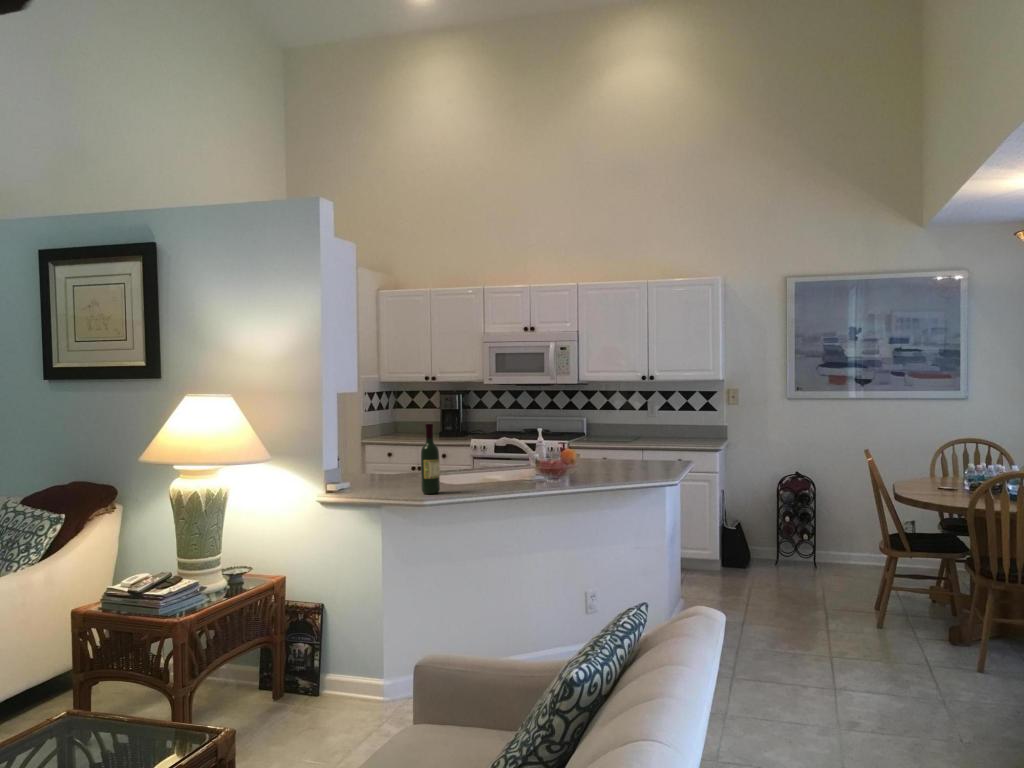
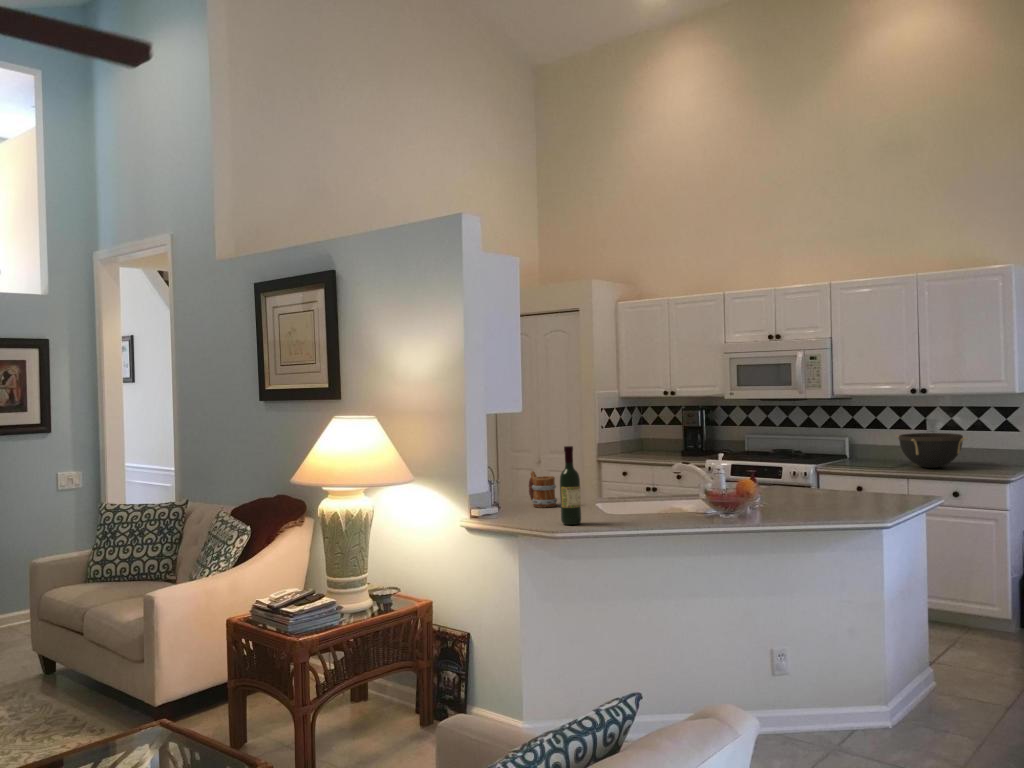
bowl: none [629,413,686,441] -> present [896,433,967,468]
mug: none [362,449,391,482] -> present [529,471,557,508]

